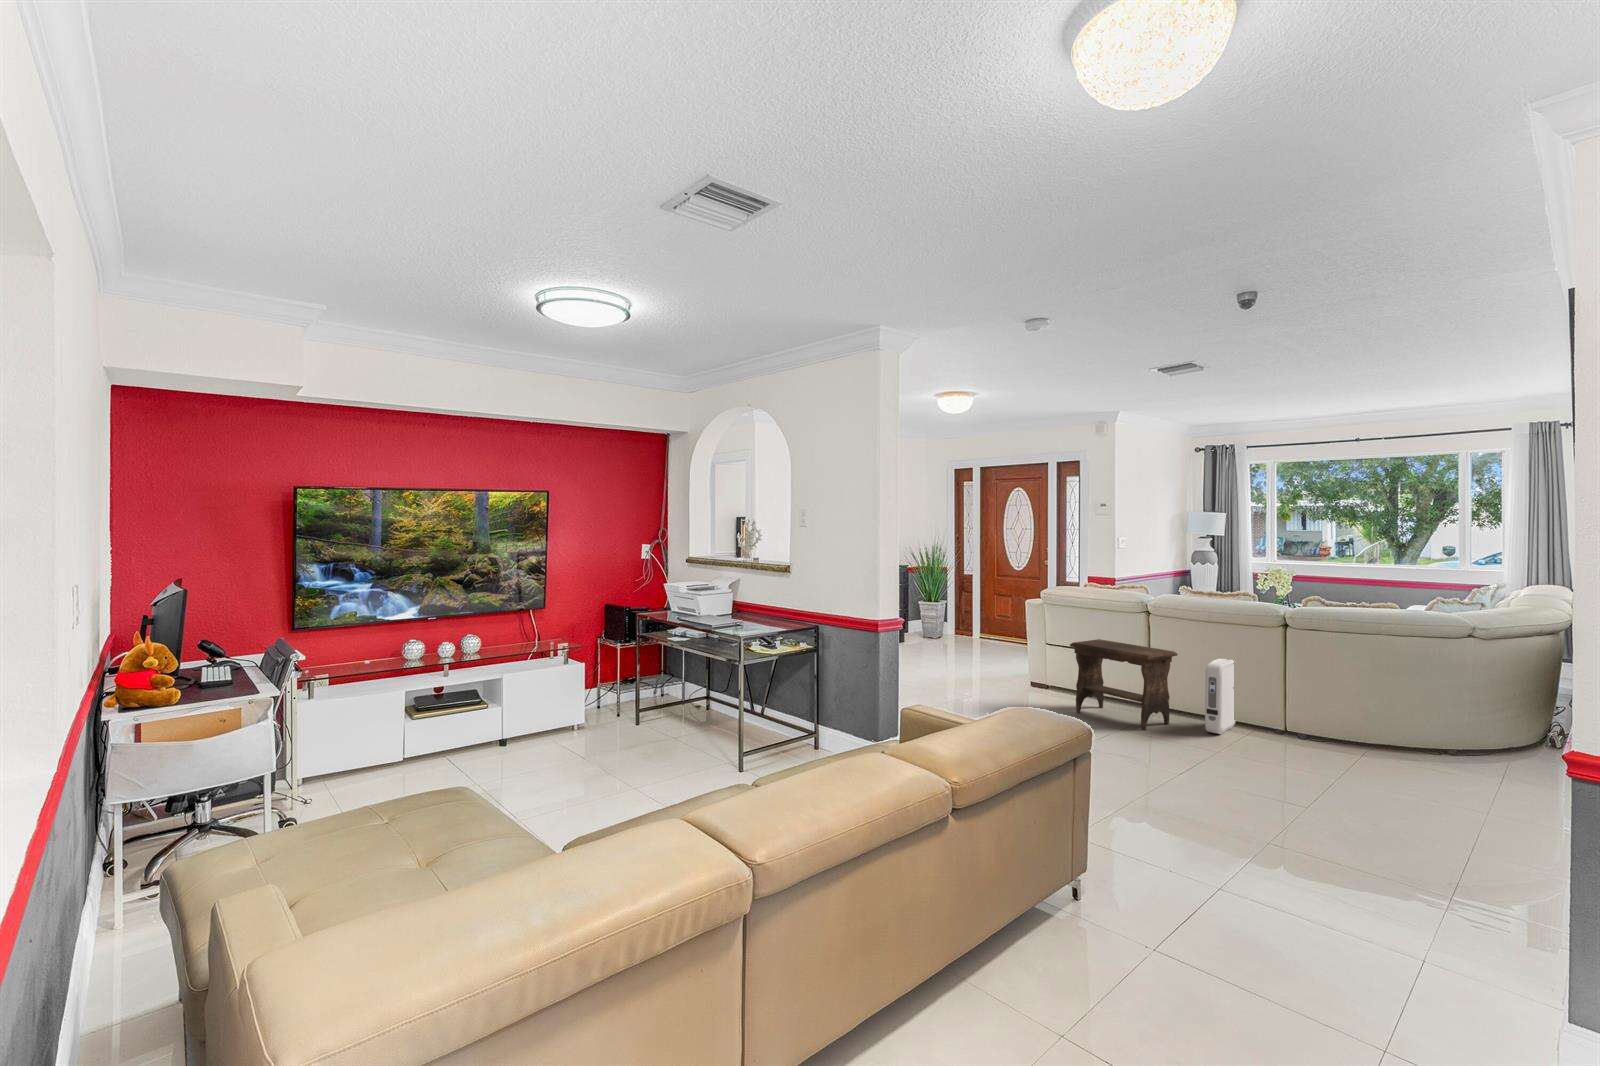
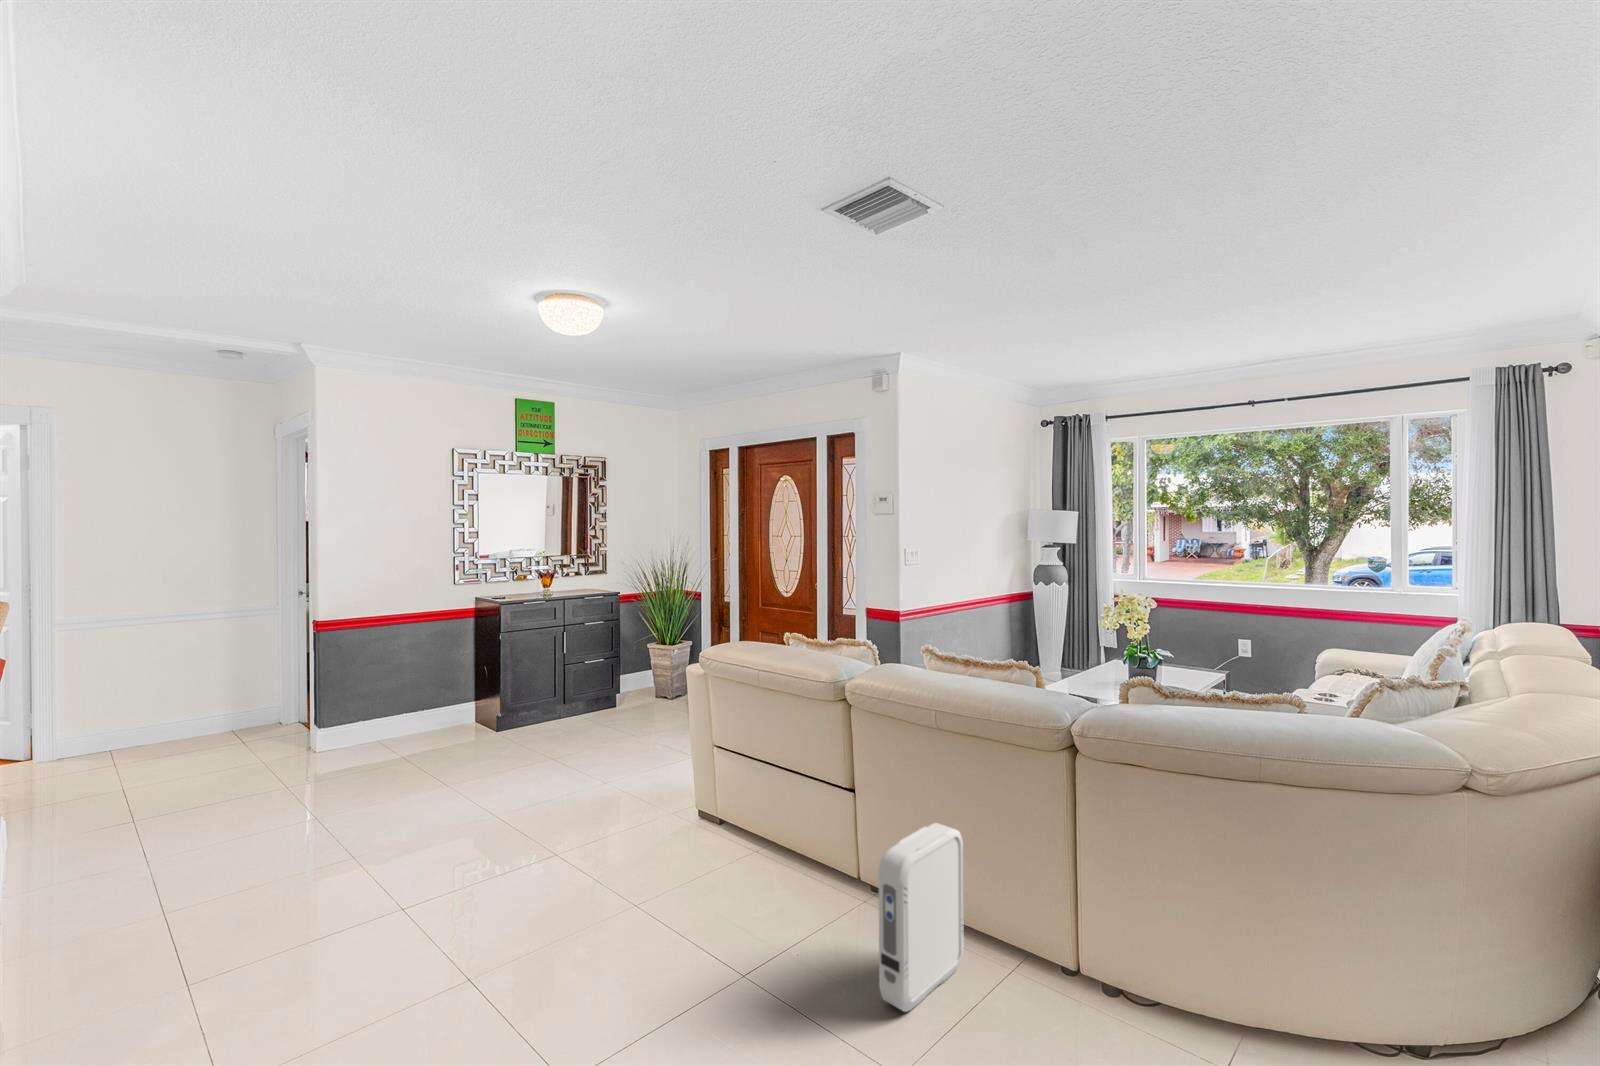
footstool: present [1070,639,1177,730] -> none [669,759,844,993]

